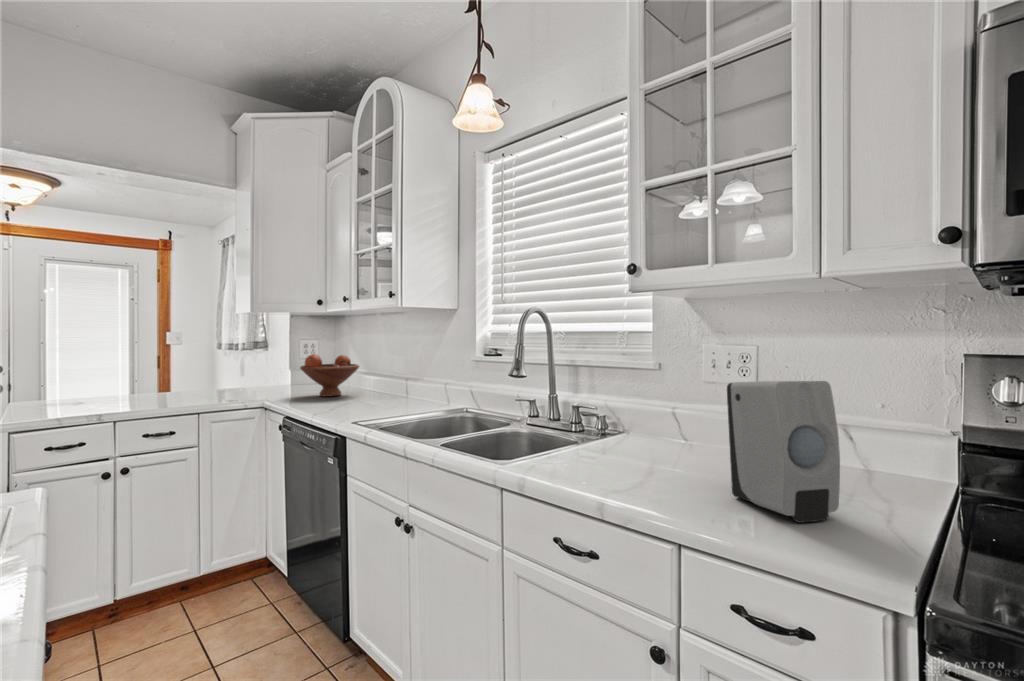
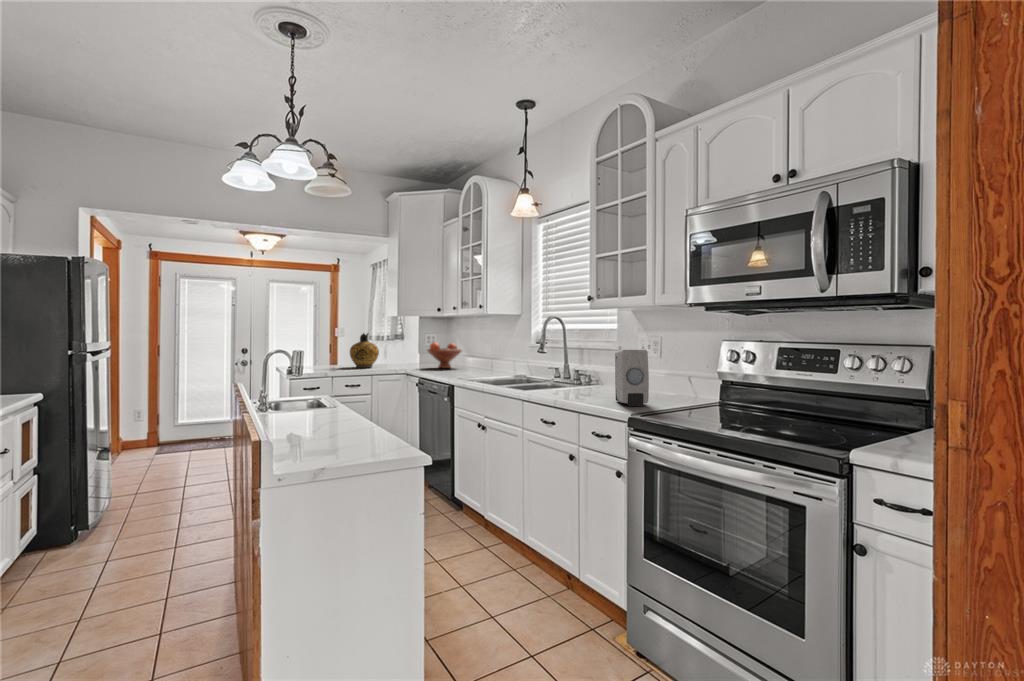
ceramic jug: none [161,340,216,400] -> present [350,333,379,368]

